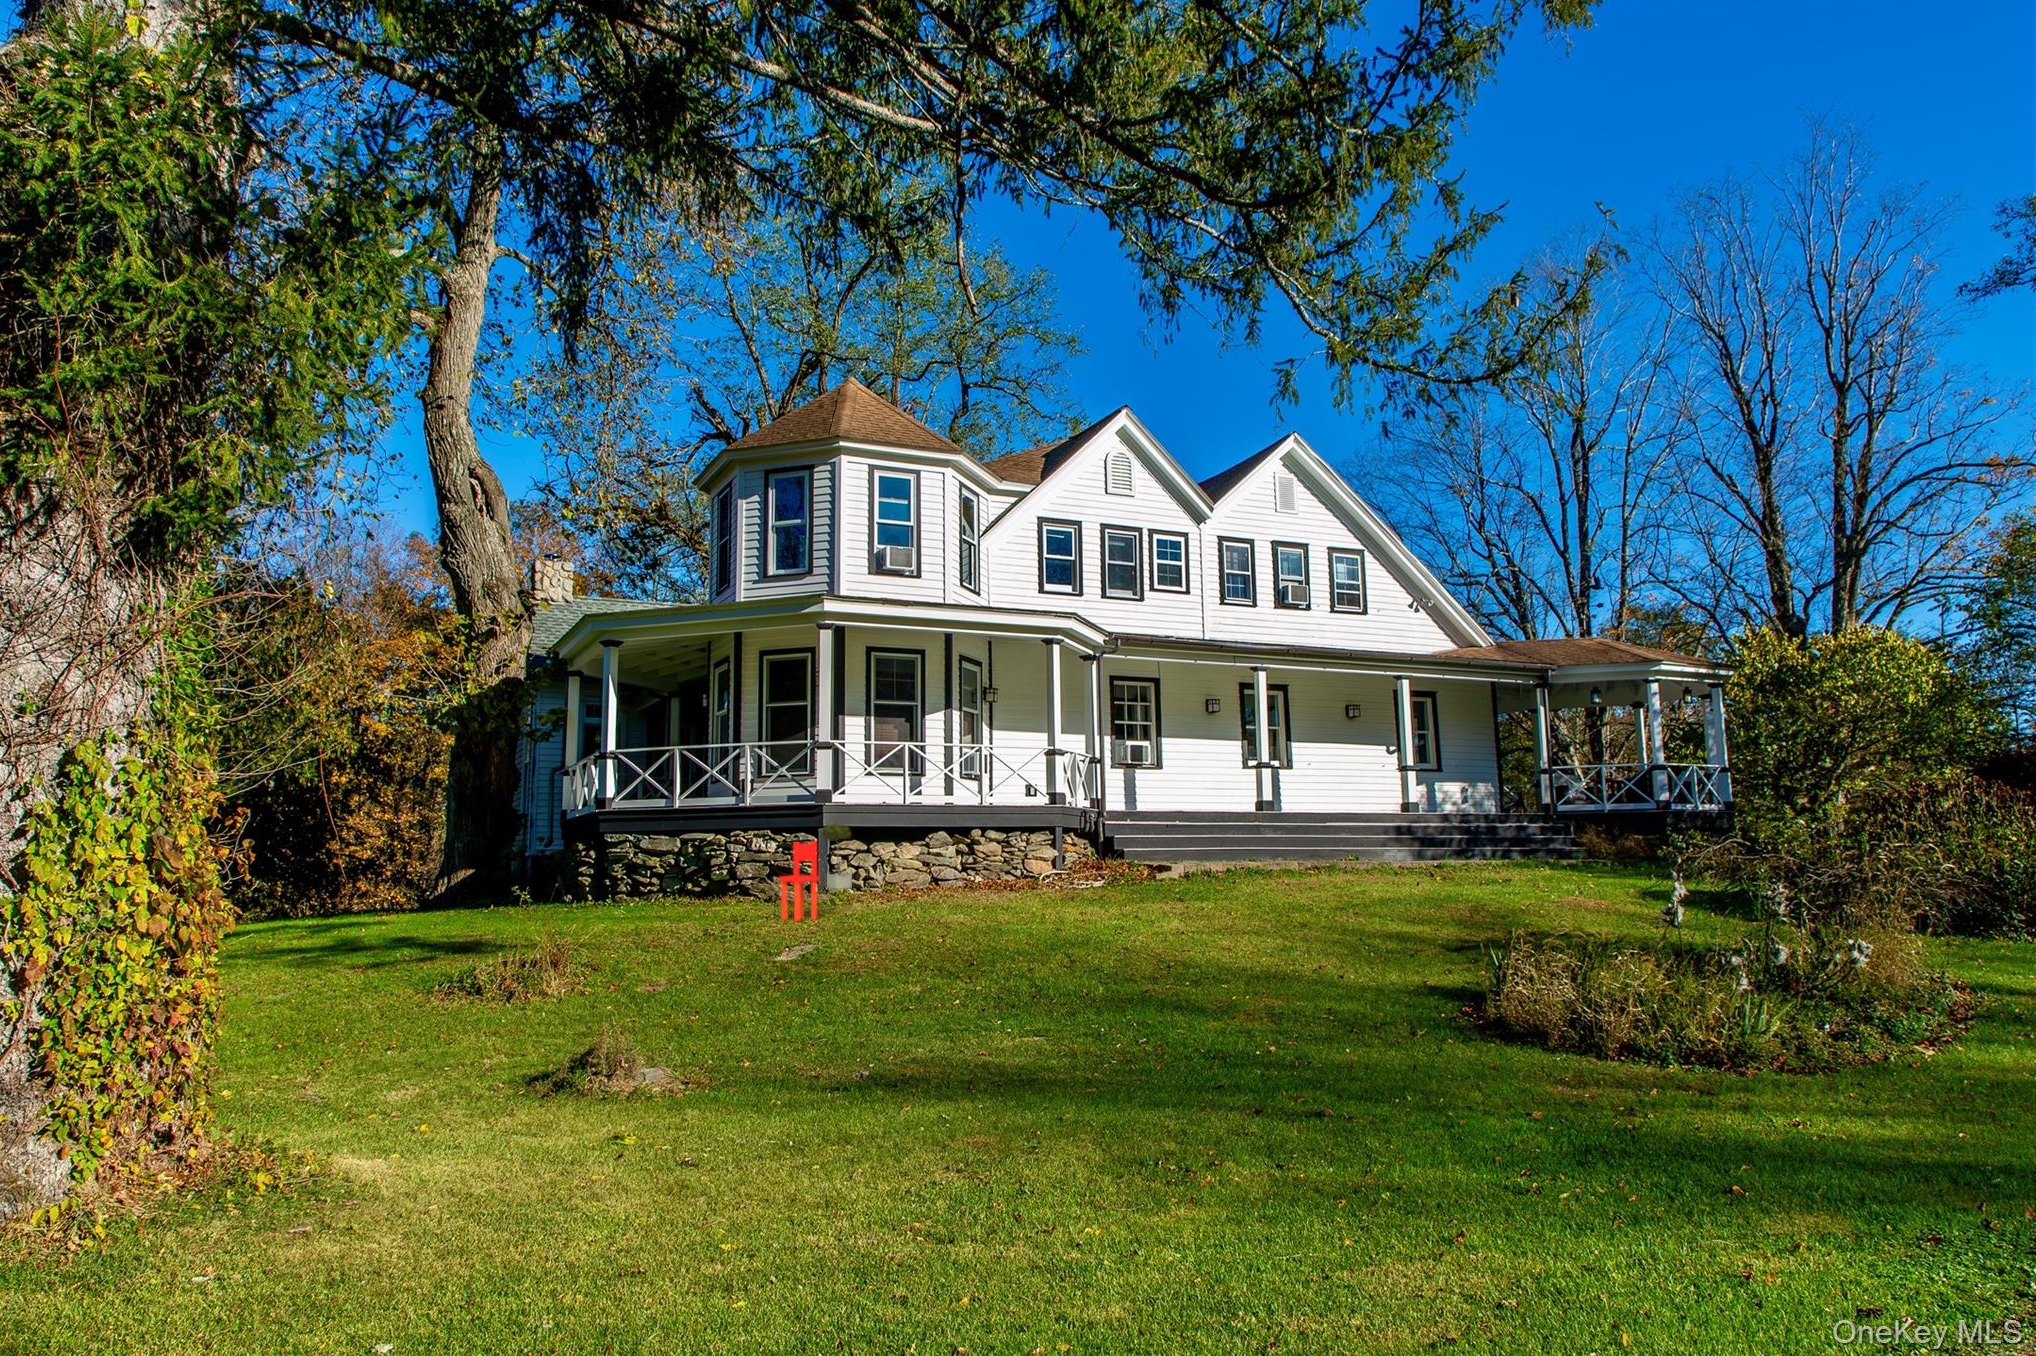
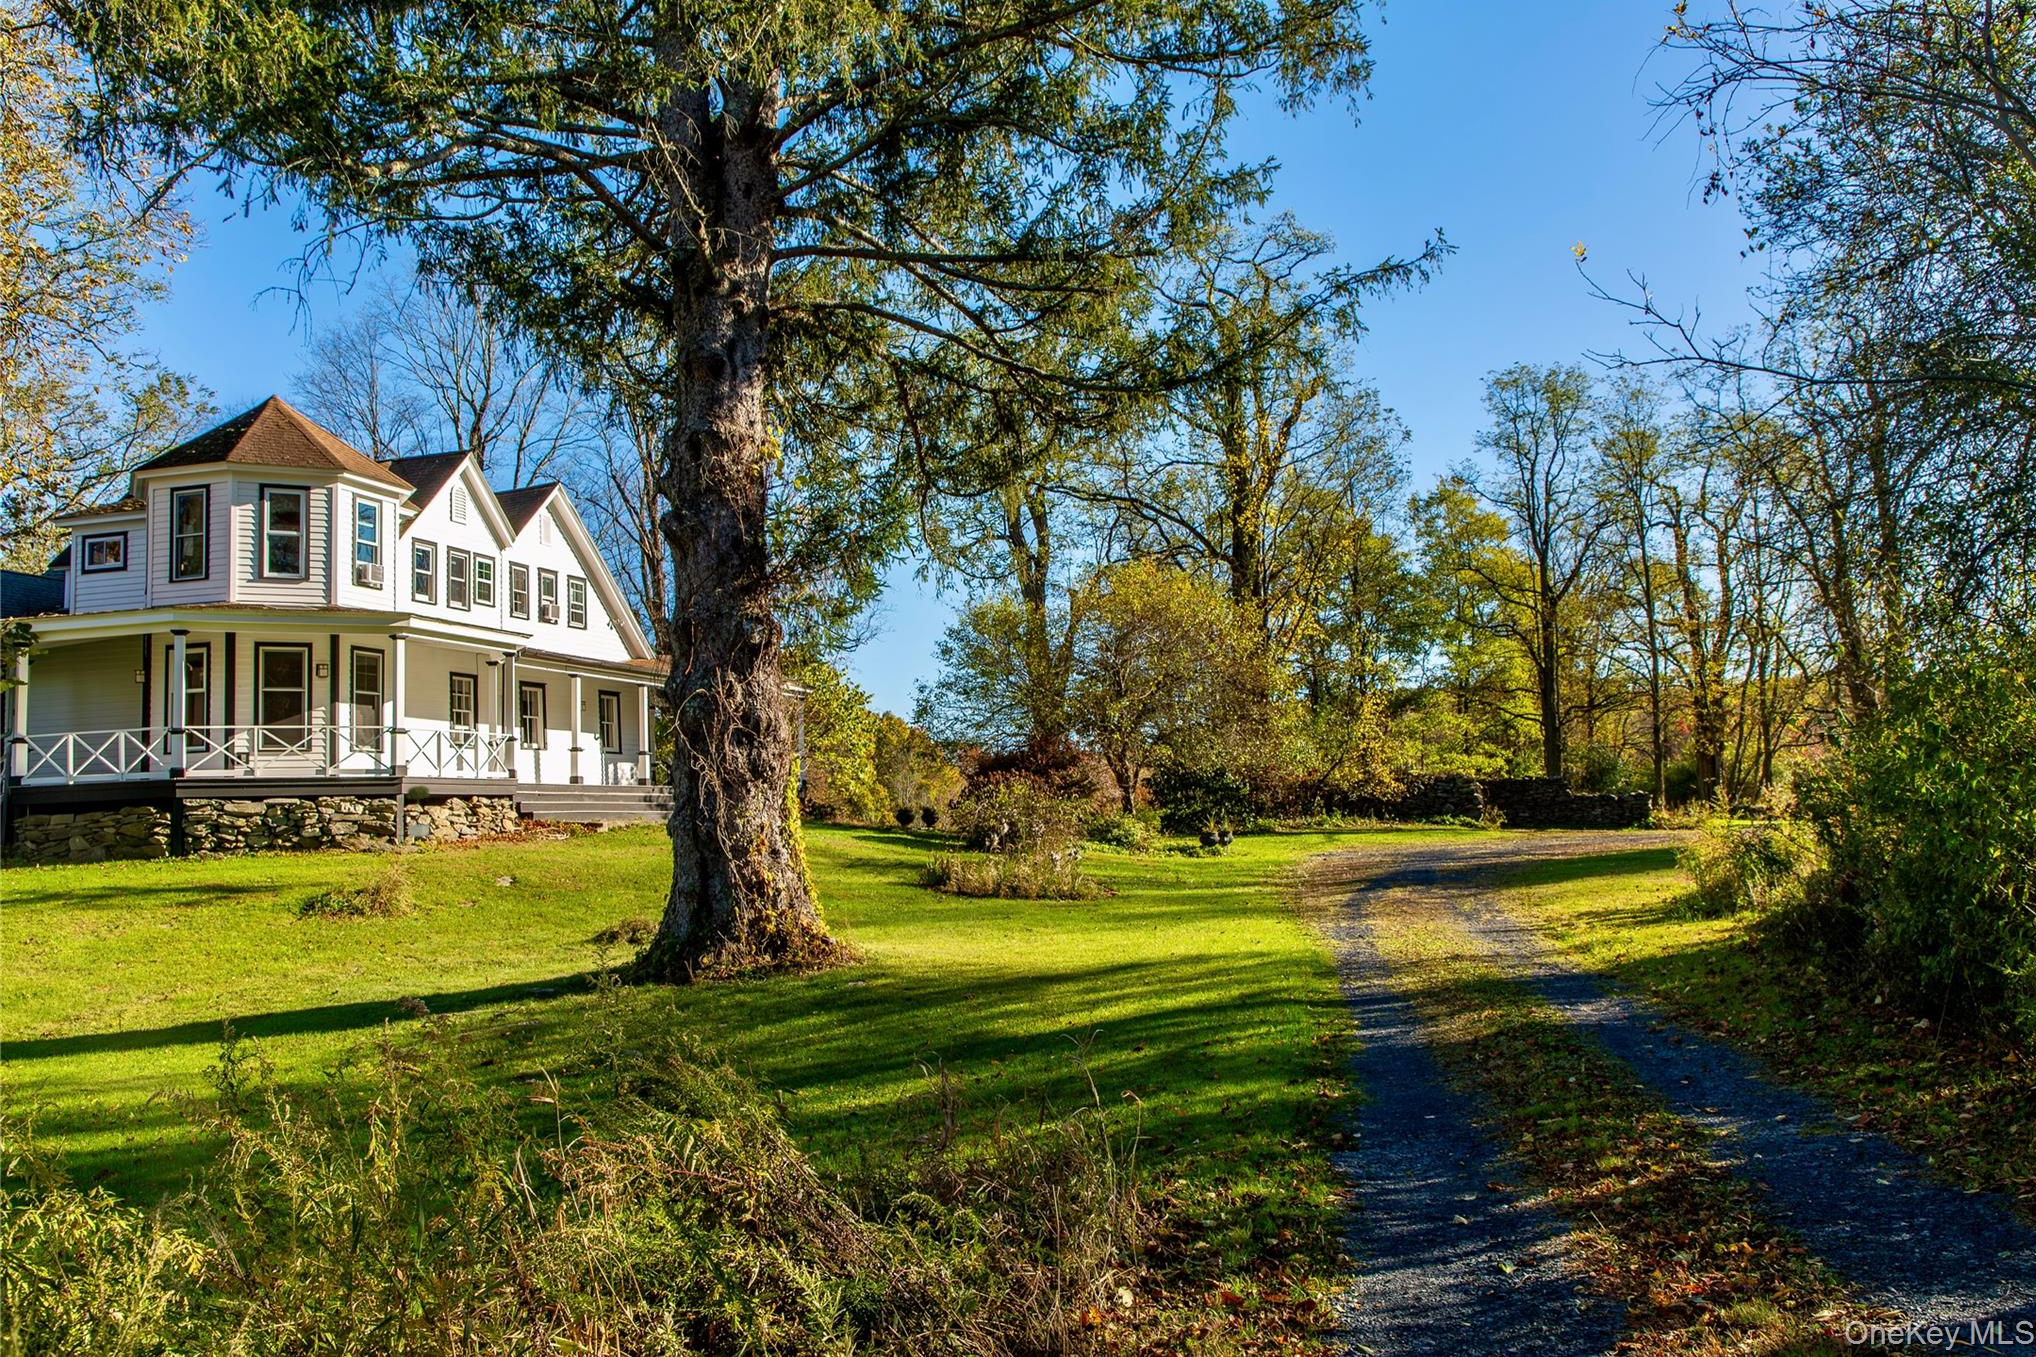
chair: present [779,841,819,921] -> none [495,793,521,851]

